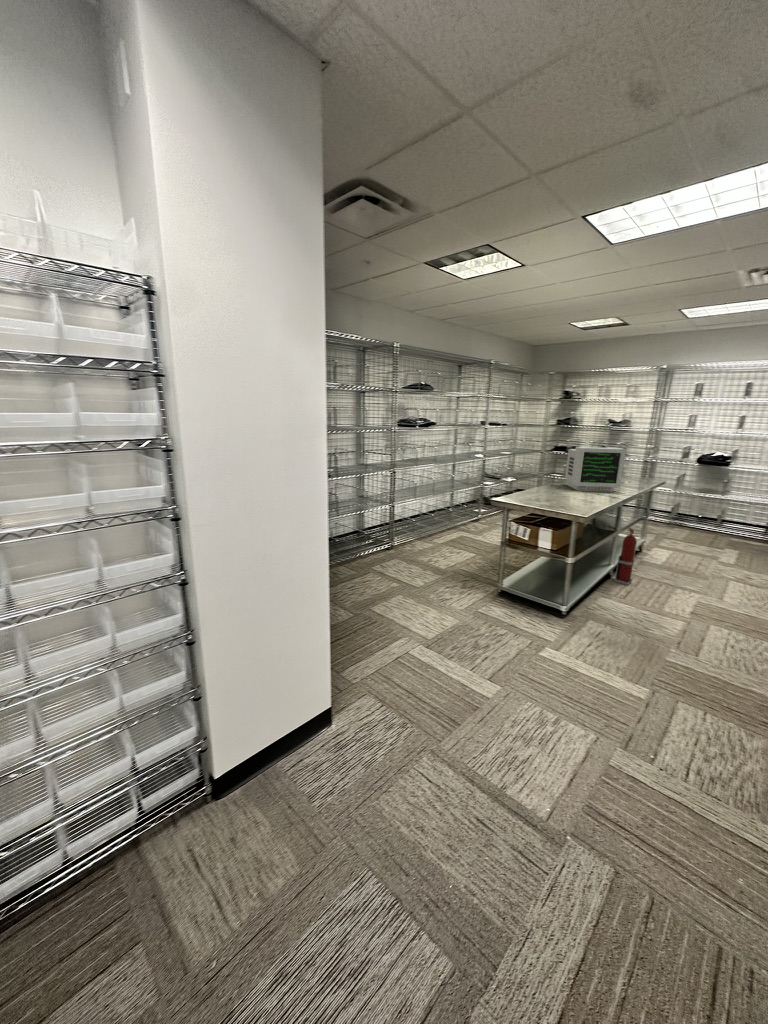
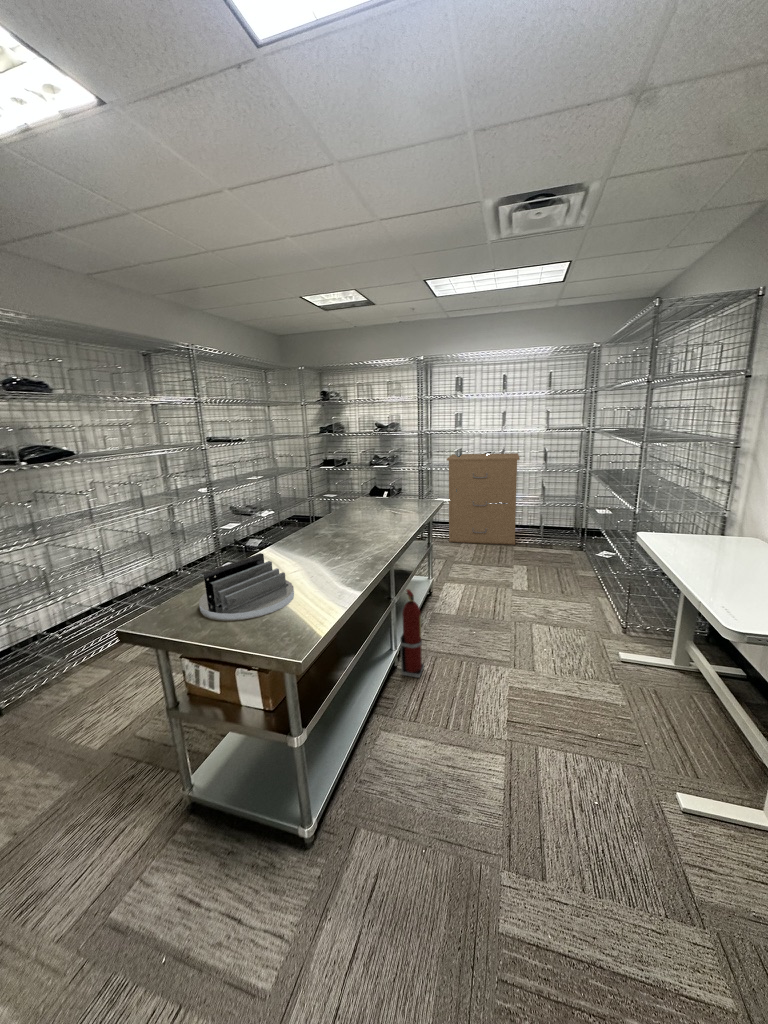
computer monitor: present [565,447,626,492] -> none [308,469,386,544]
filing cabinet: none [662,451,753,536] -> present [447,453,520,545]
desk organizer: none [523,482,571,507] -> present [199,553,294,621]

